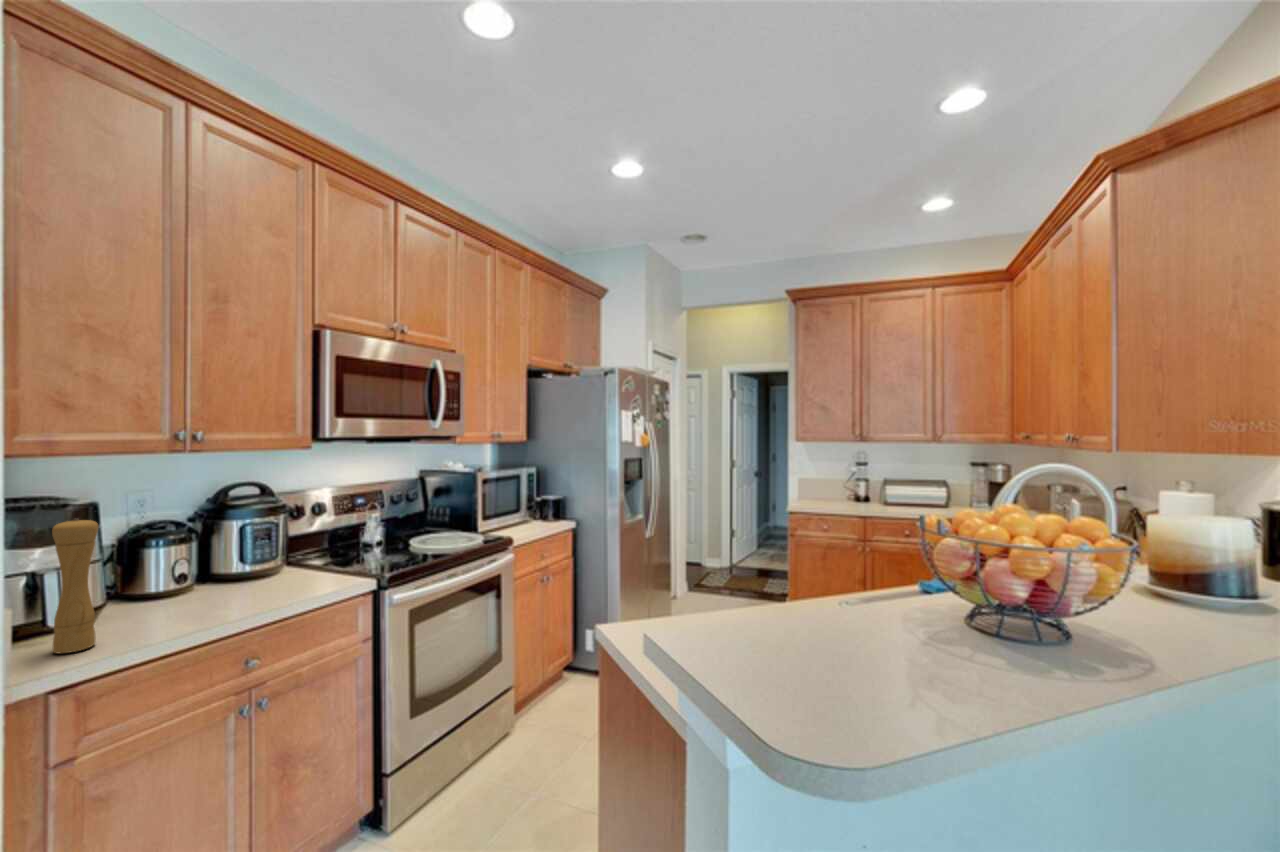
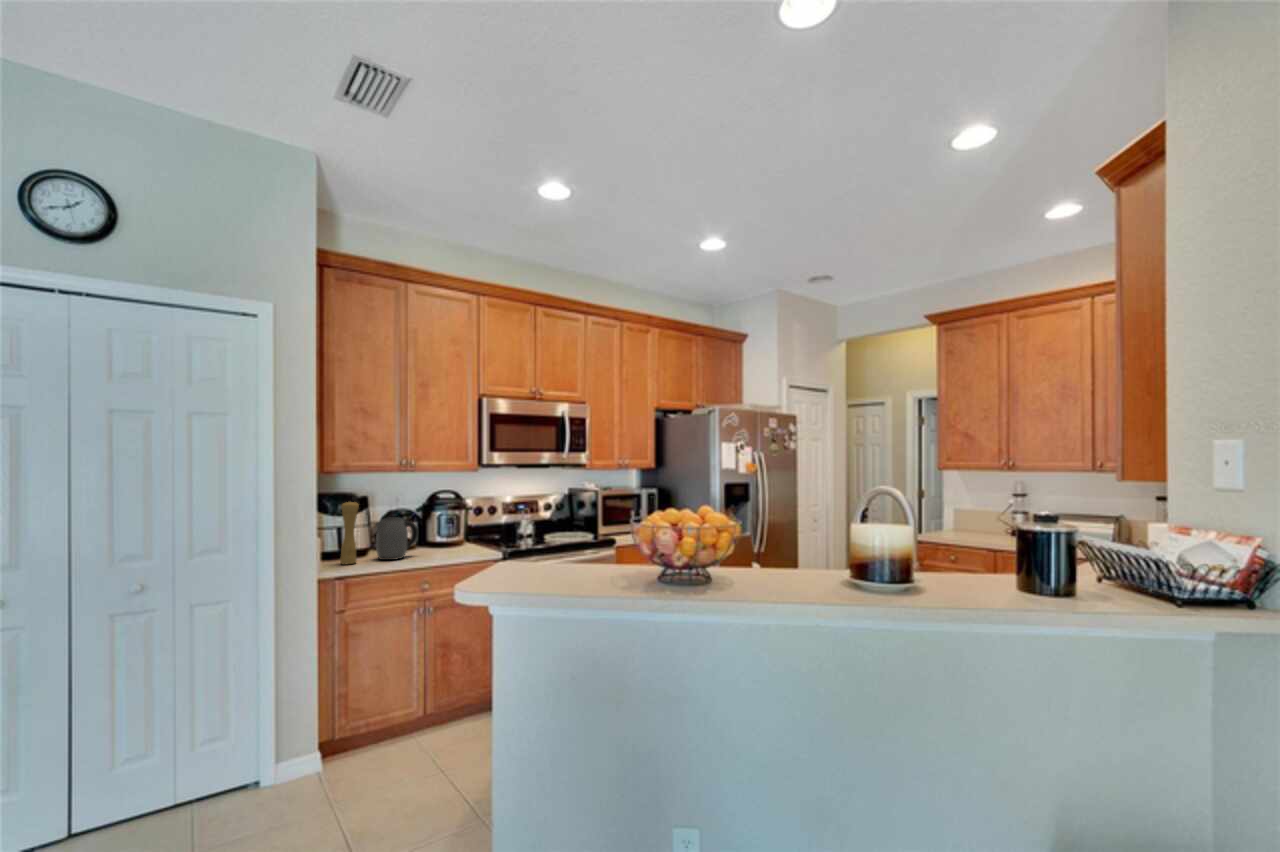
kettle: none [132,540,223,626] -> present [375,517,418,560]

